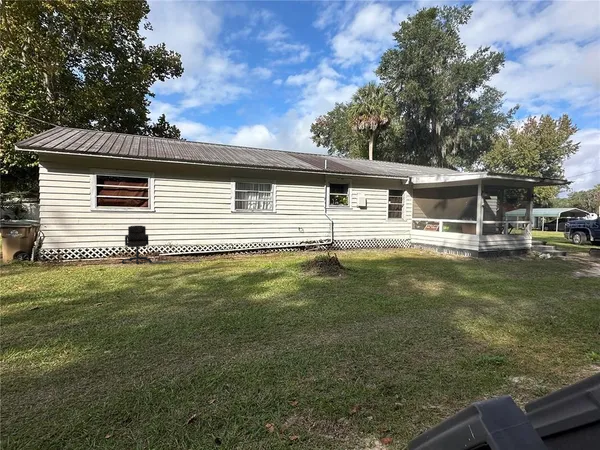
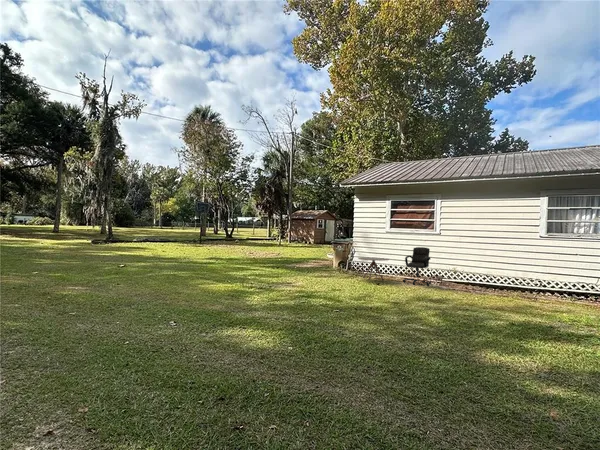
round table: none [61,241,103,268] -> present [359,257,389,280]

